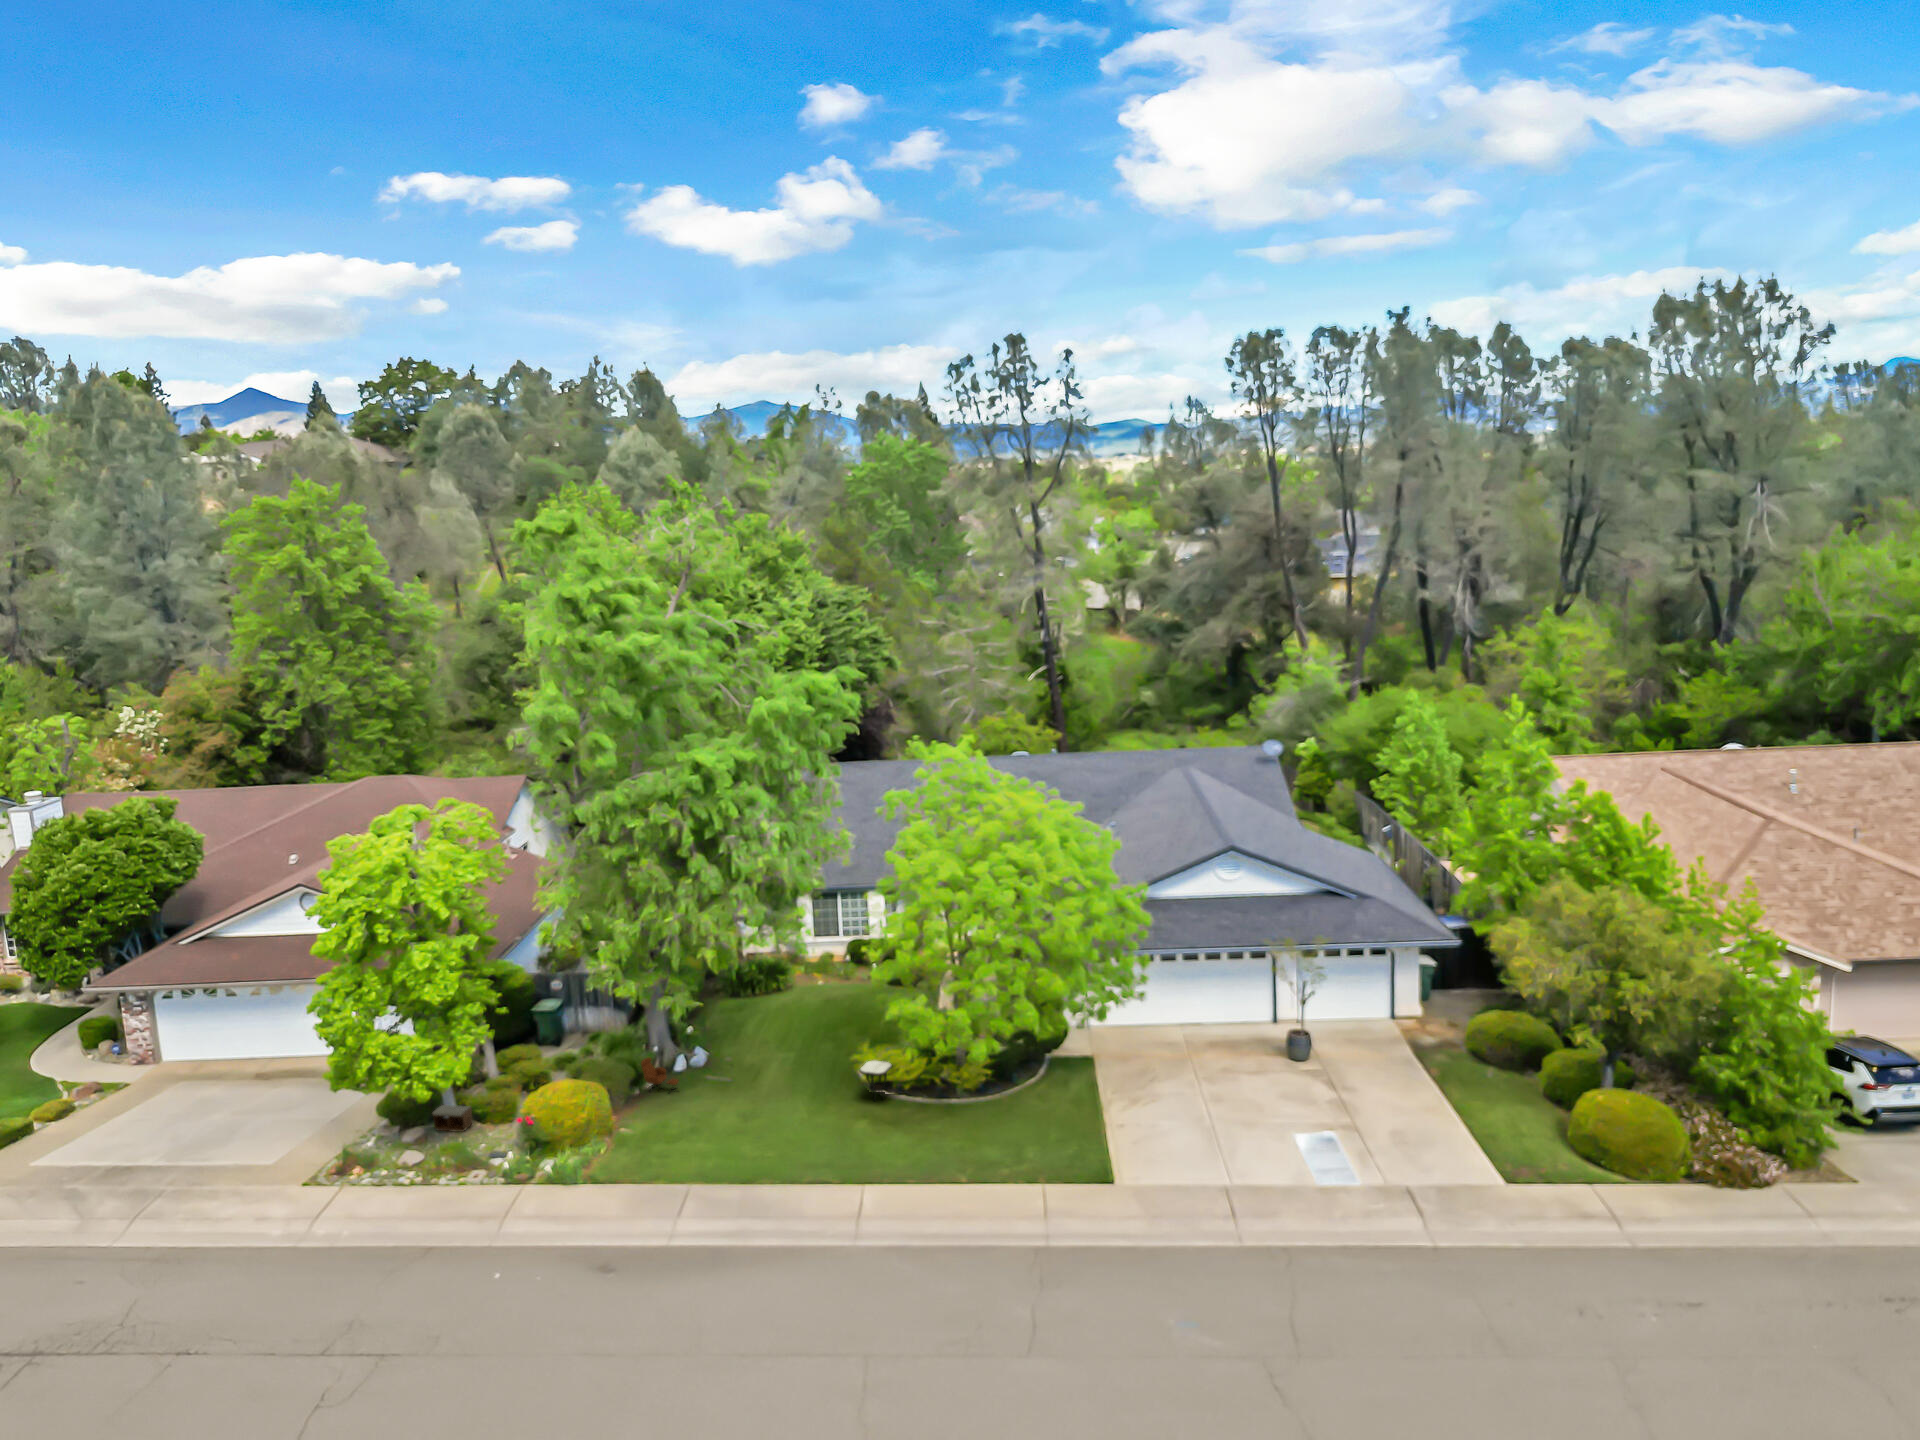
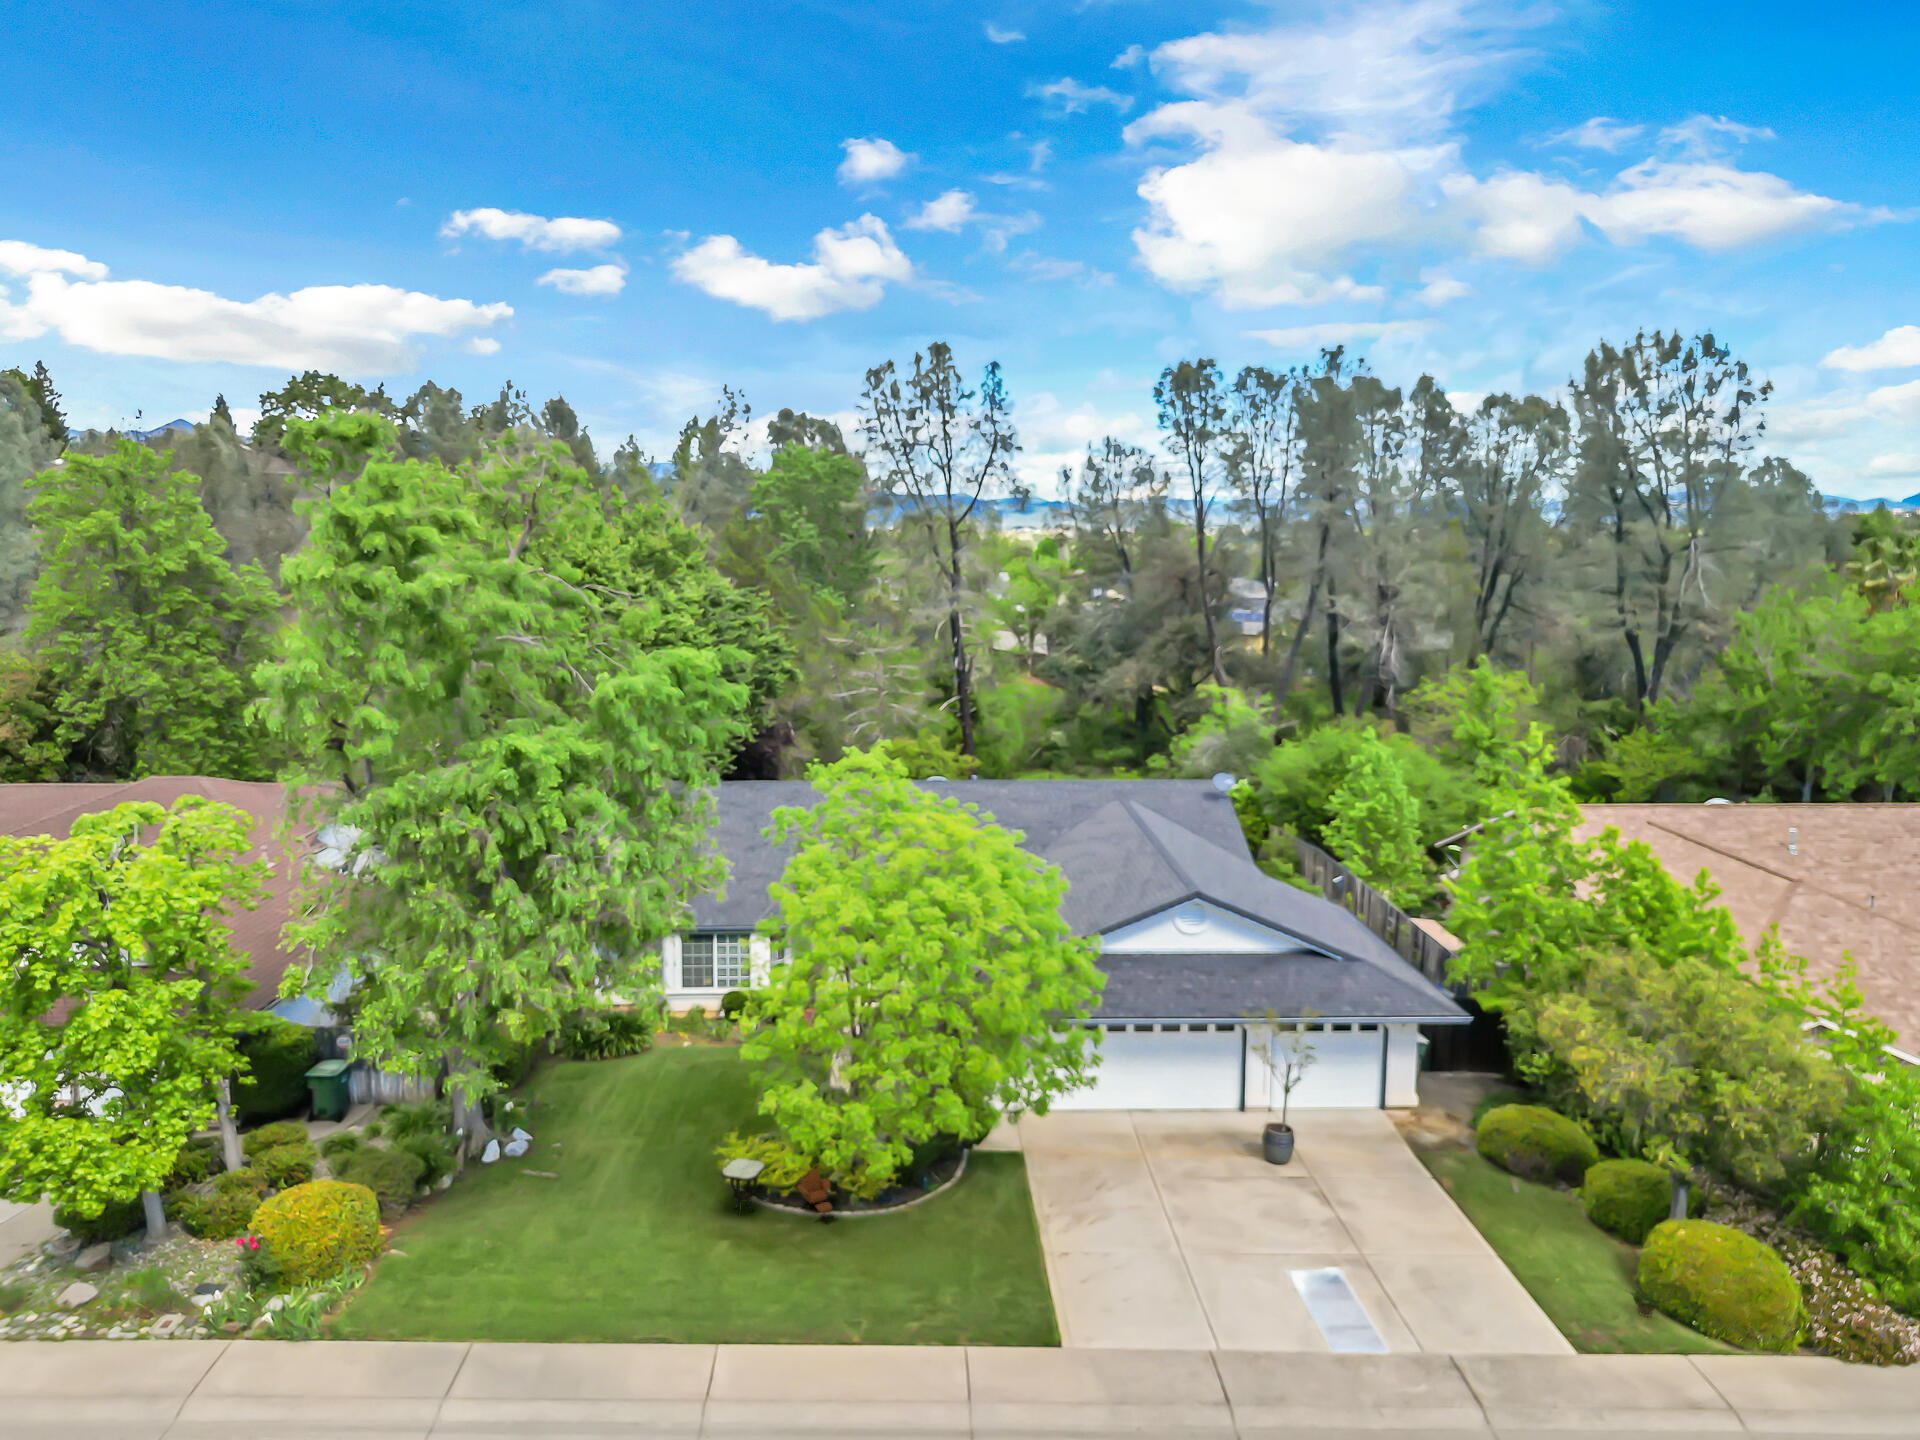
lounge chair: present [641,1057,678,1090] -> present [798,1164,832,1219]
bench: present [432,1105,473,1132] -> none [112,1218,175,1258]
decorative plant: none [1549,1138,1579,1159] -> present [1630,1289,1662,1316]

